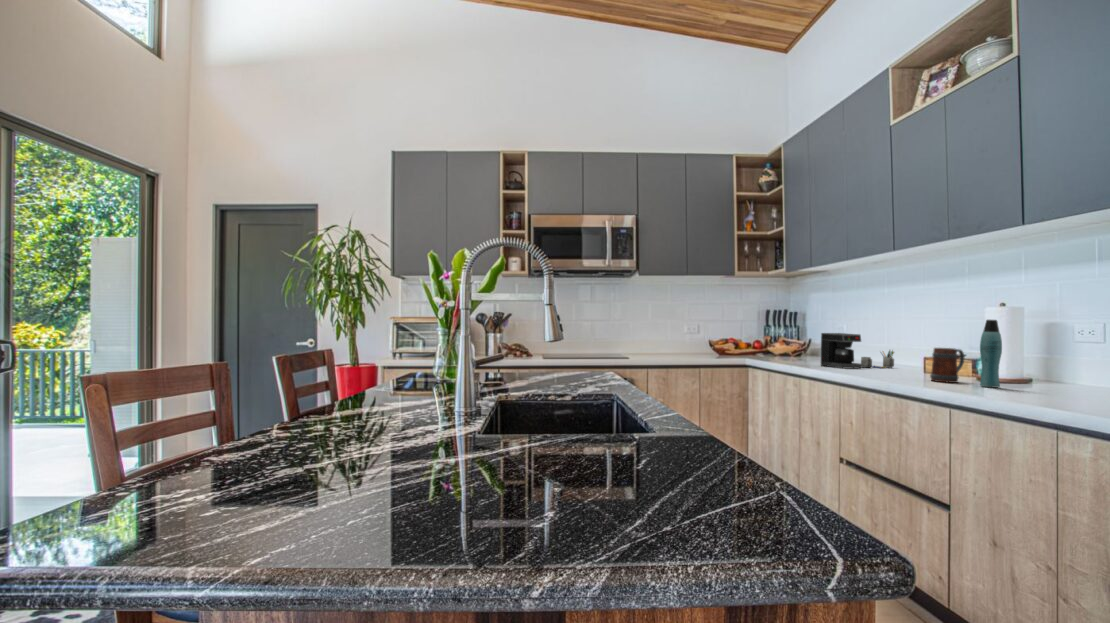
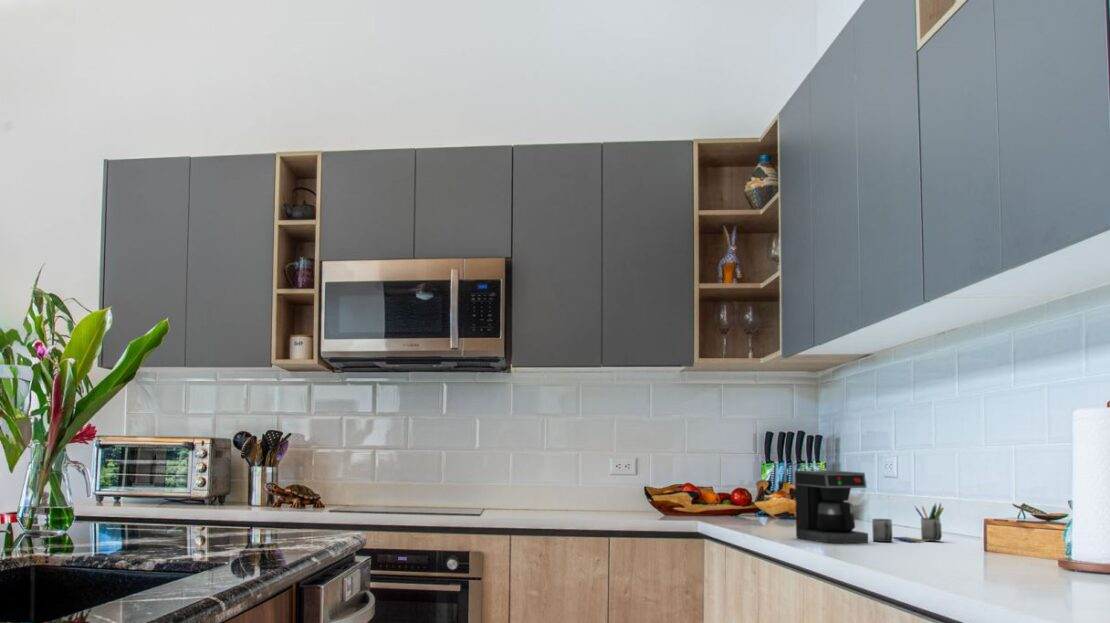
bottle: present [980,320,1002,387] -> none [1021,433,1068,588]
mug: present [930,348,964,383] -> none [944,498,1016,576]

